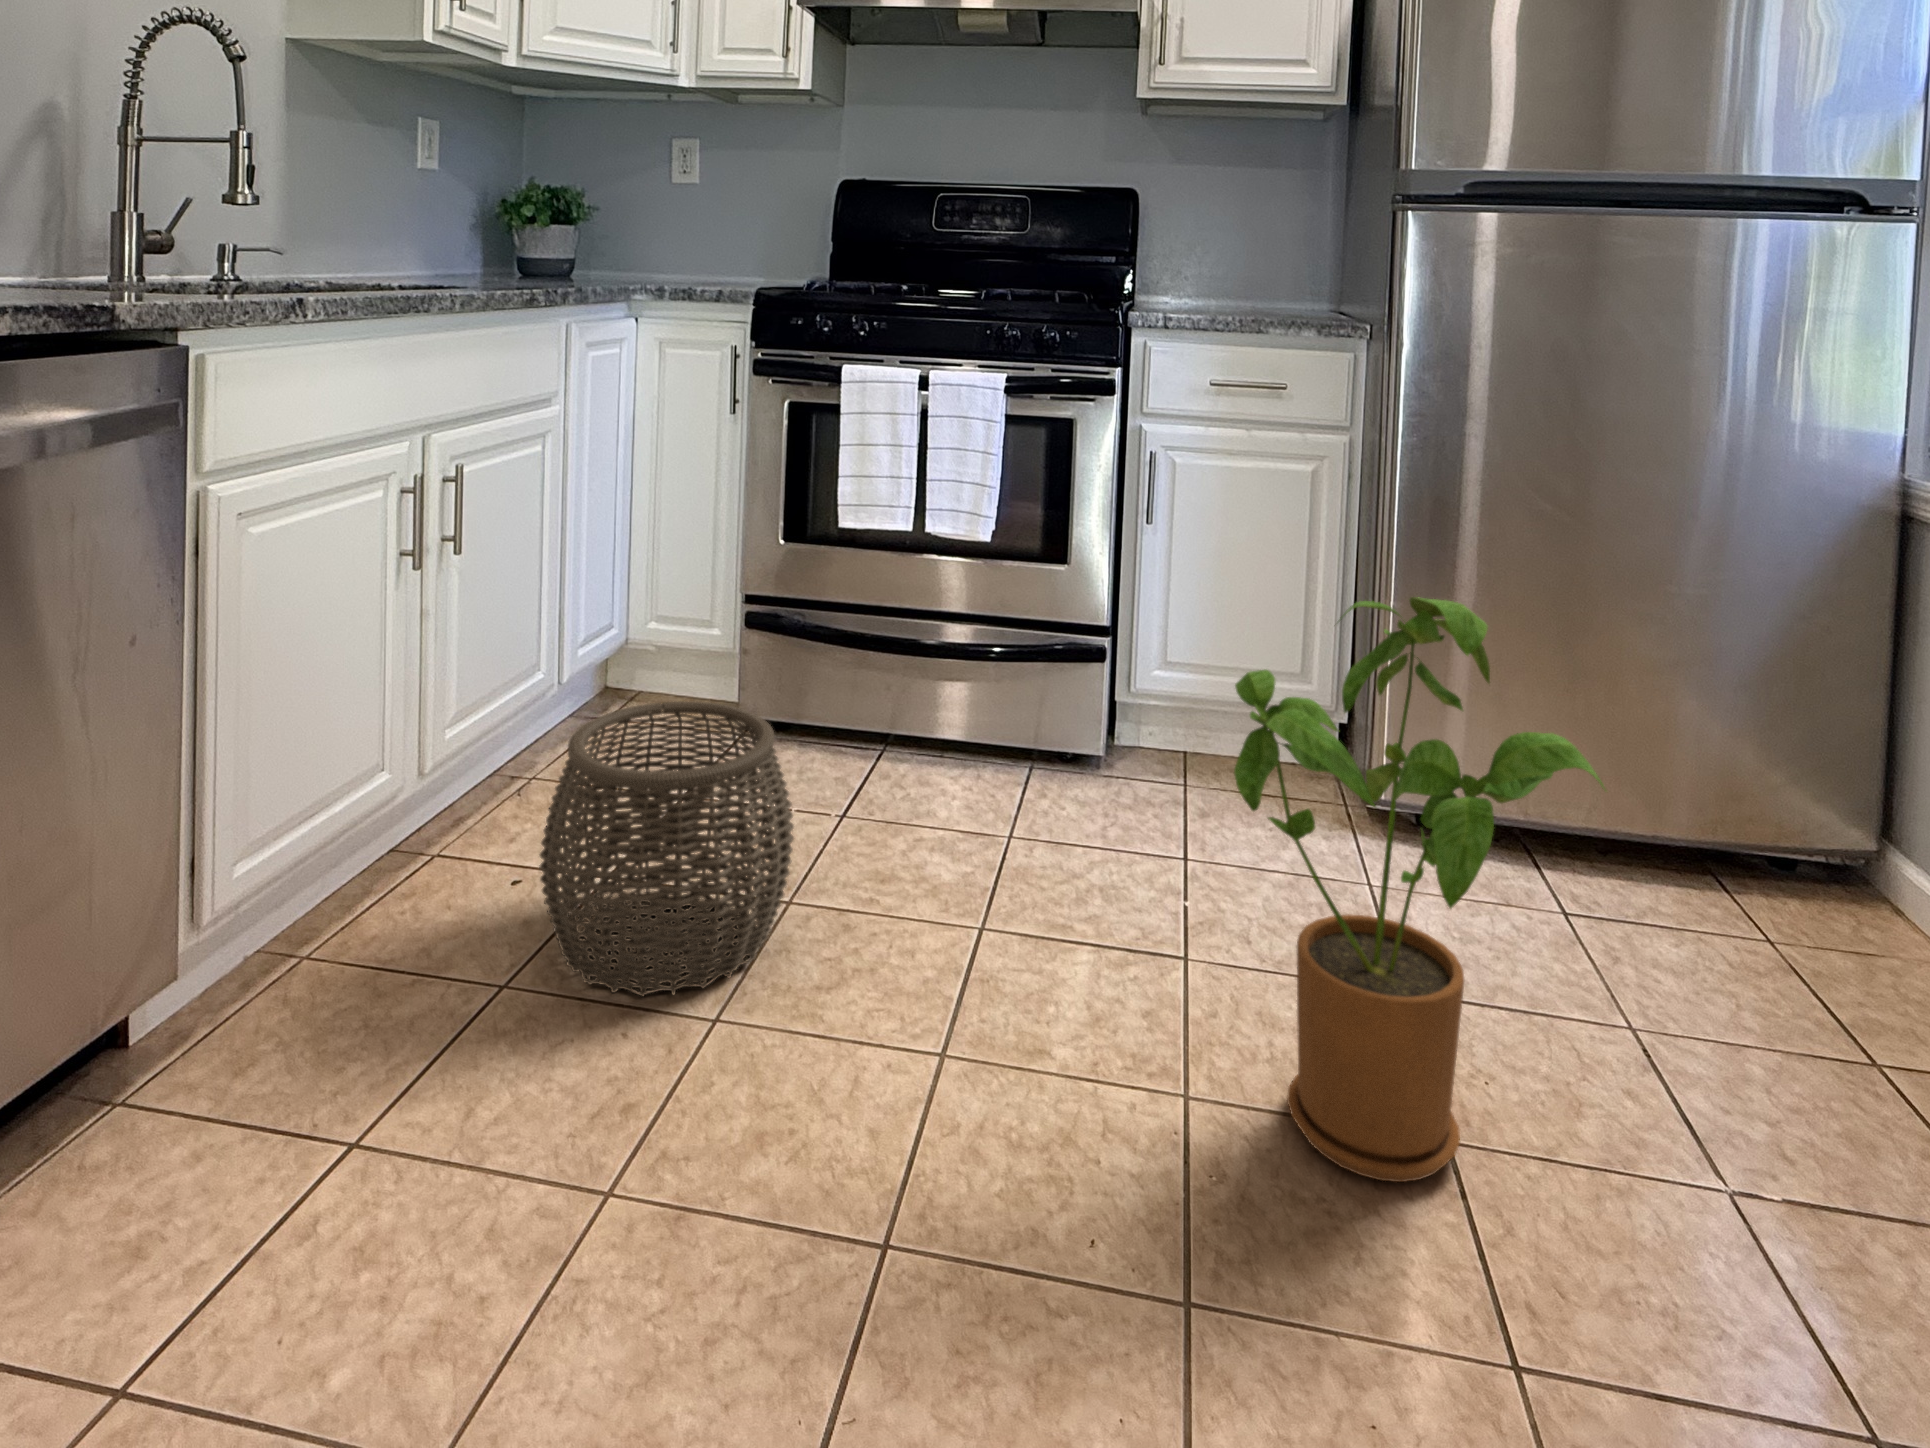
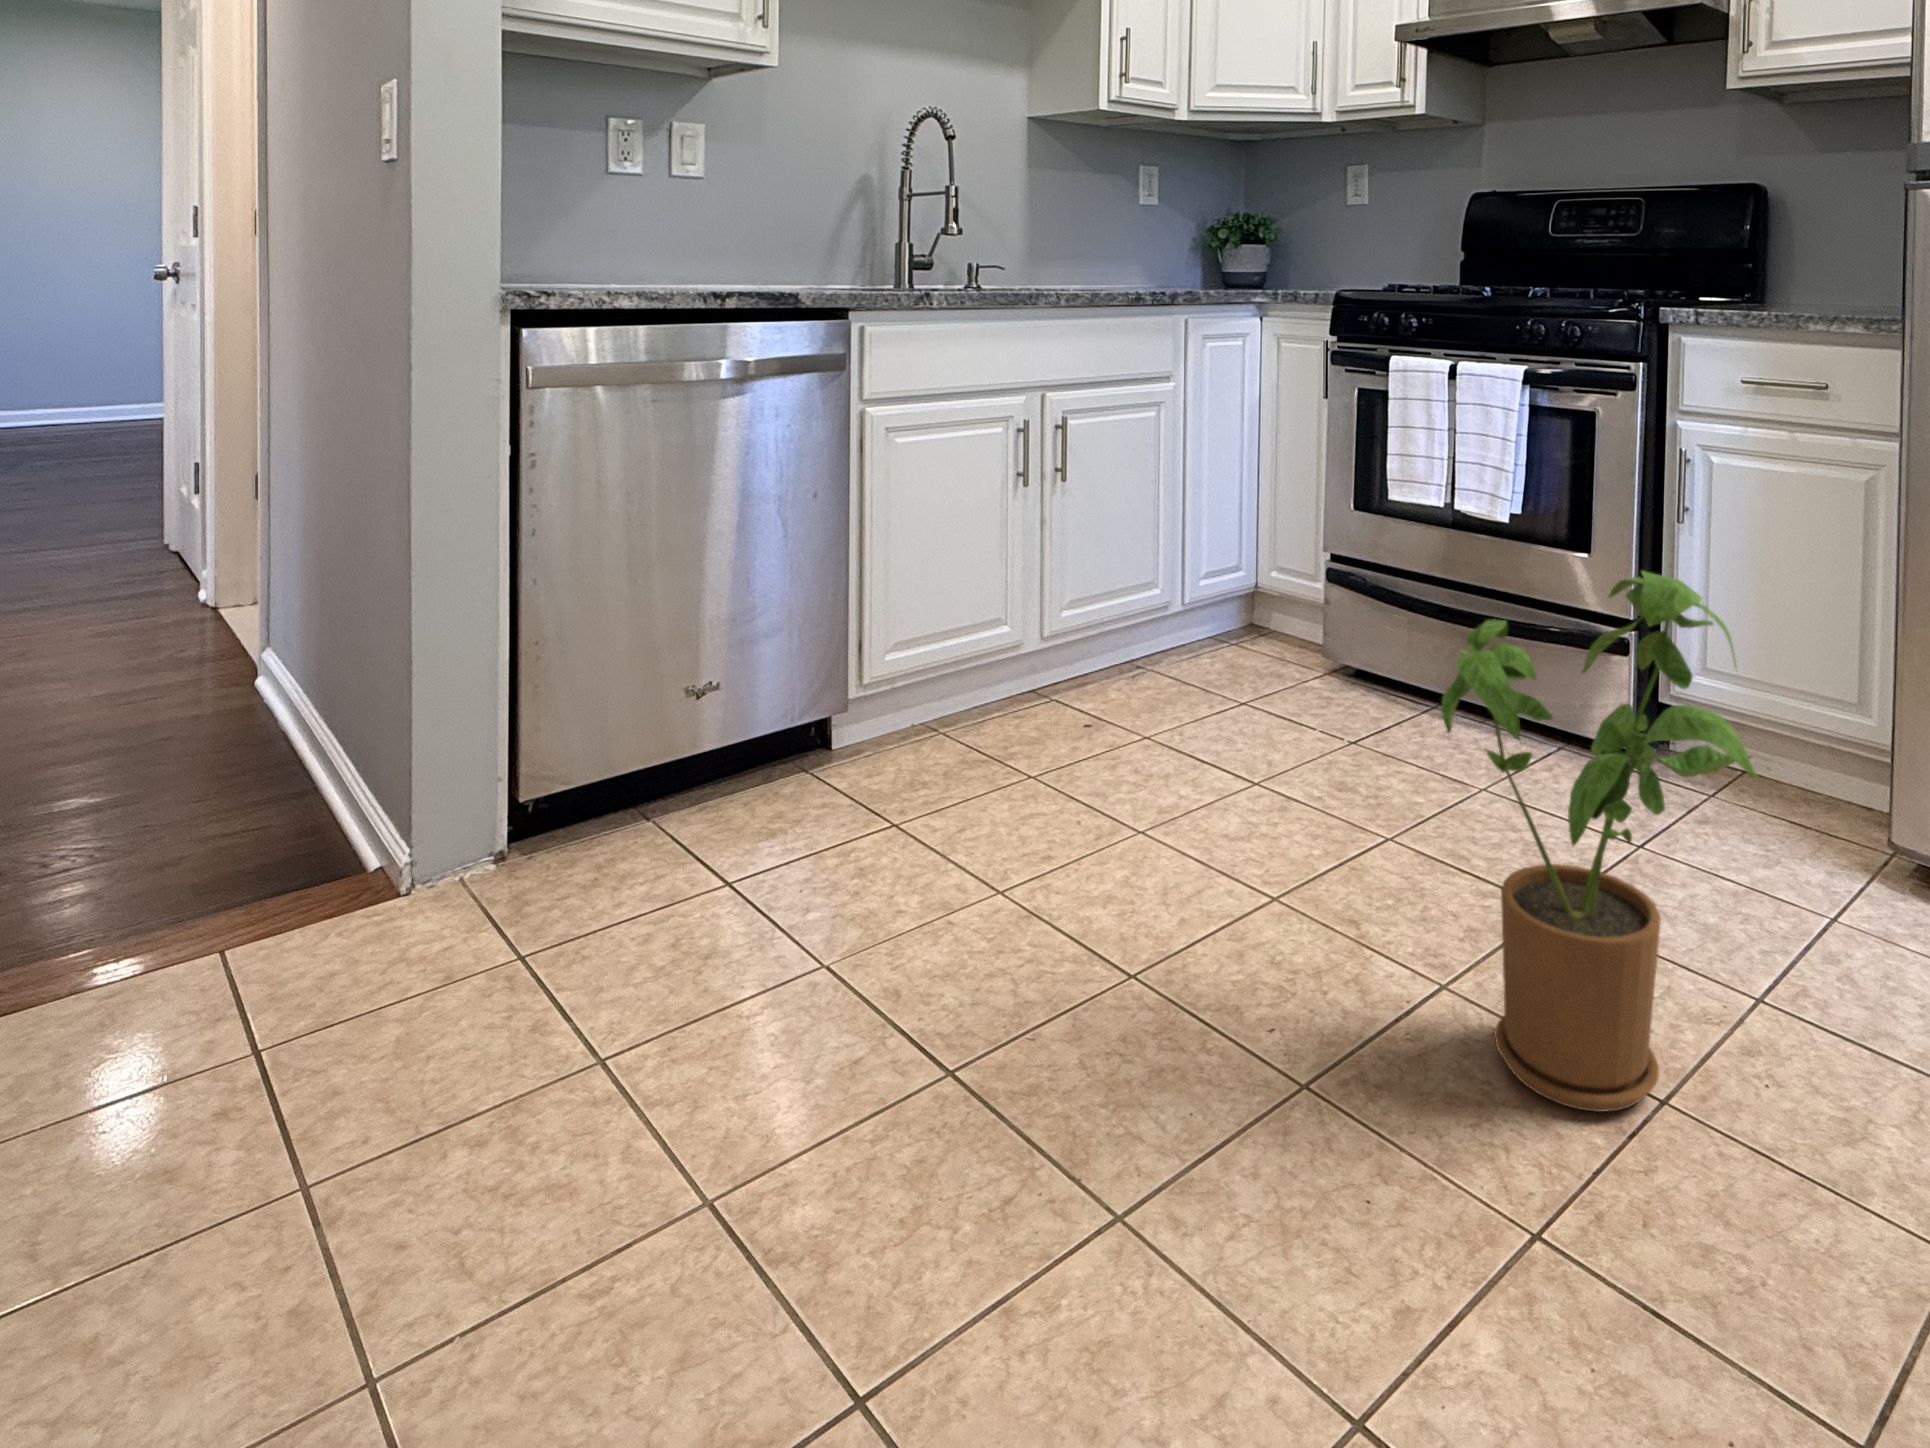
woven basket: present [539,701,794,996] -> none [1056,603,1246,812]

